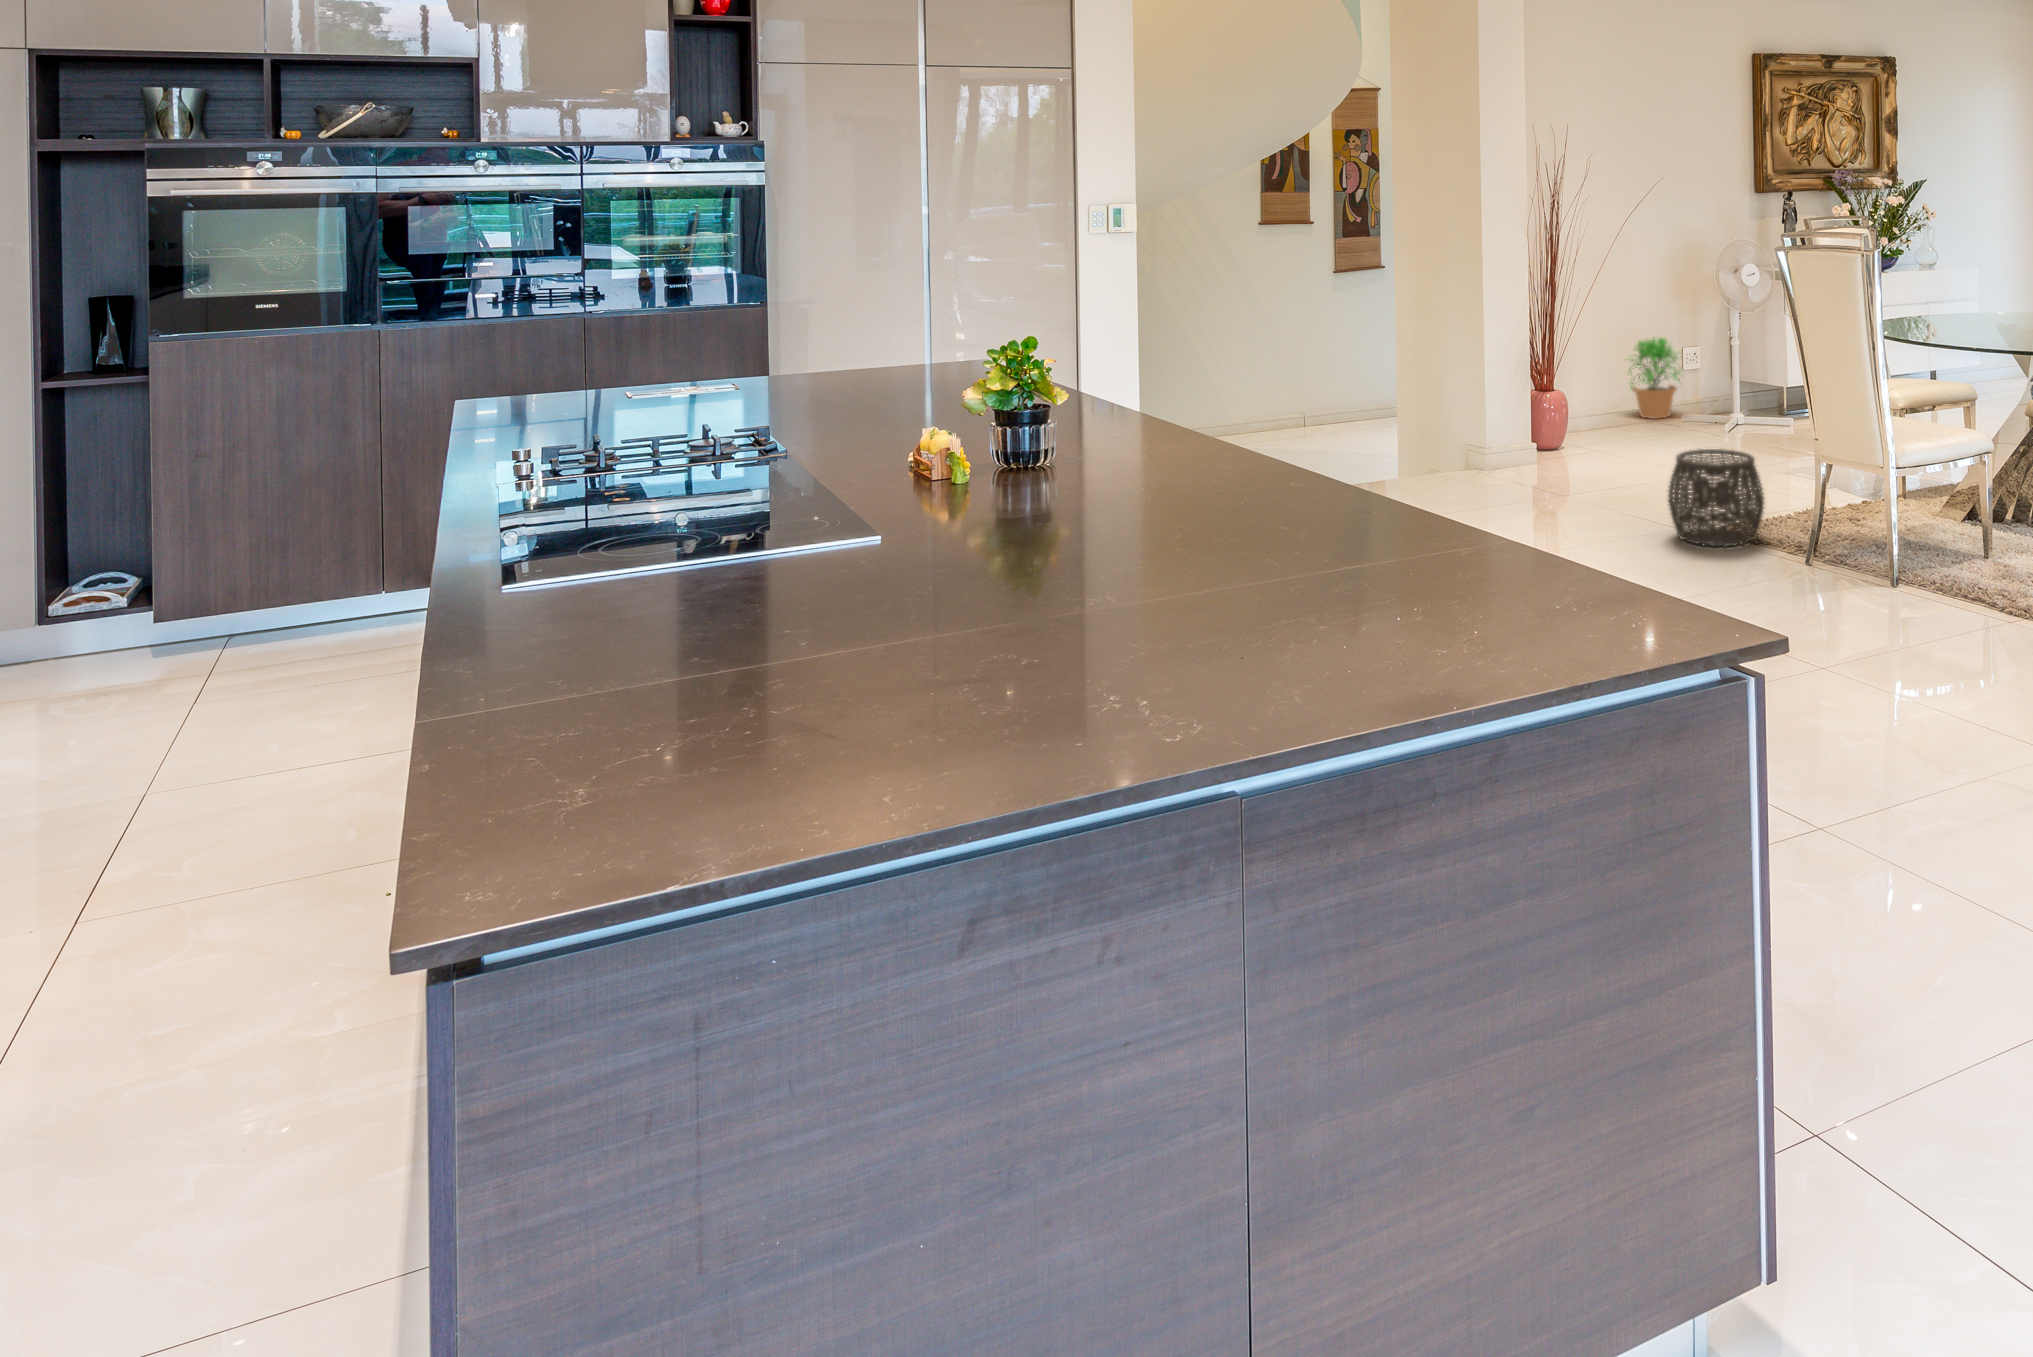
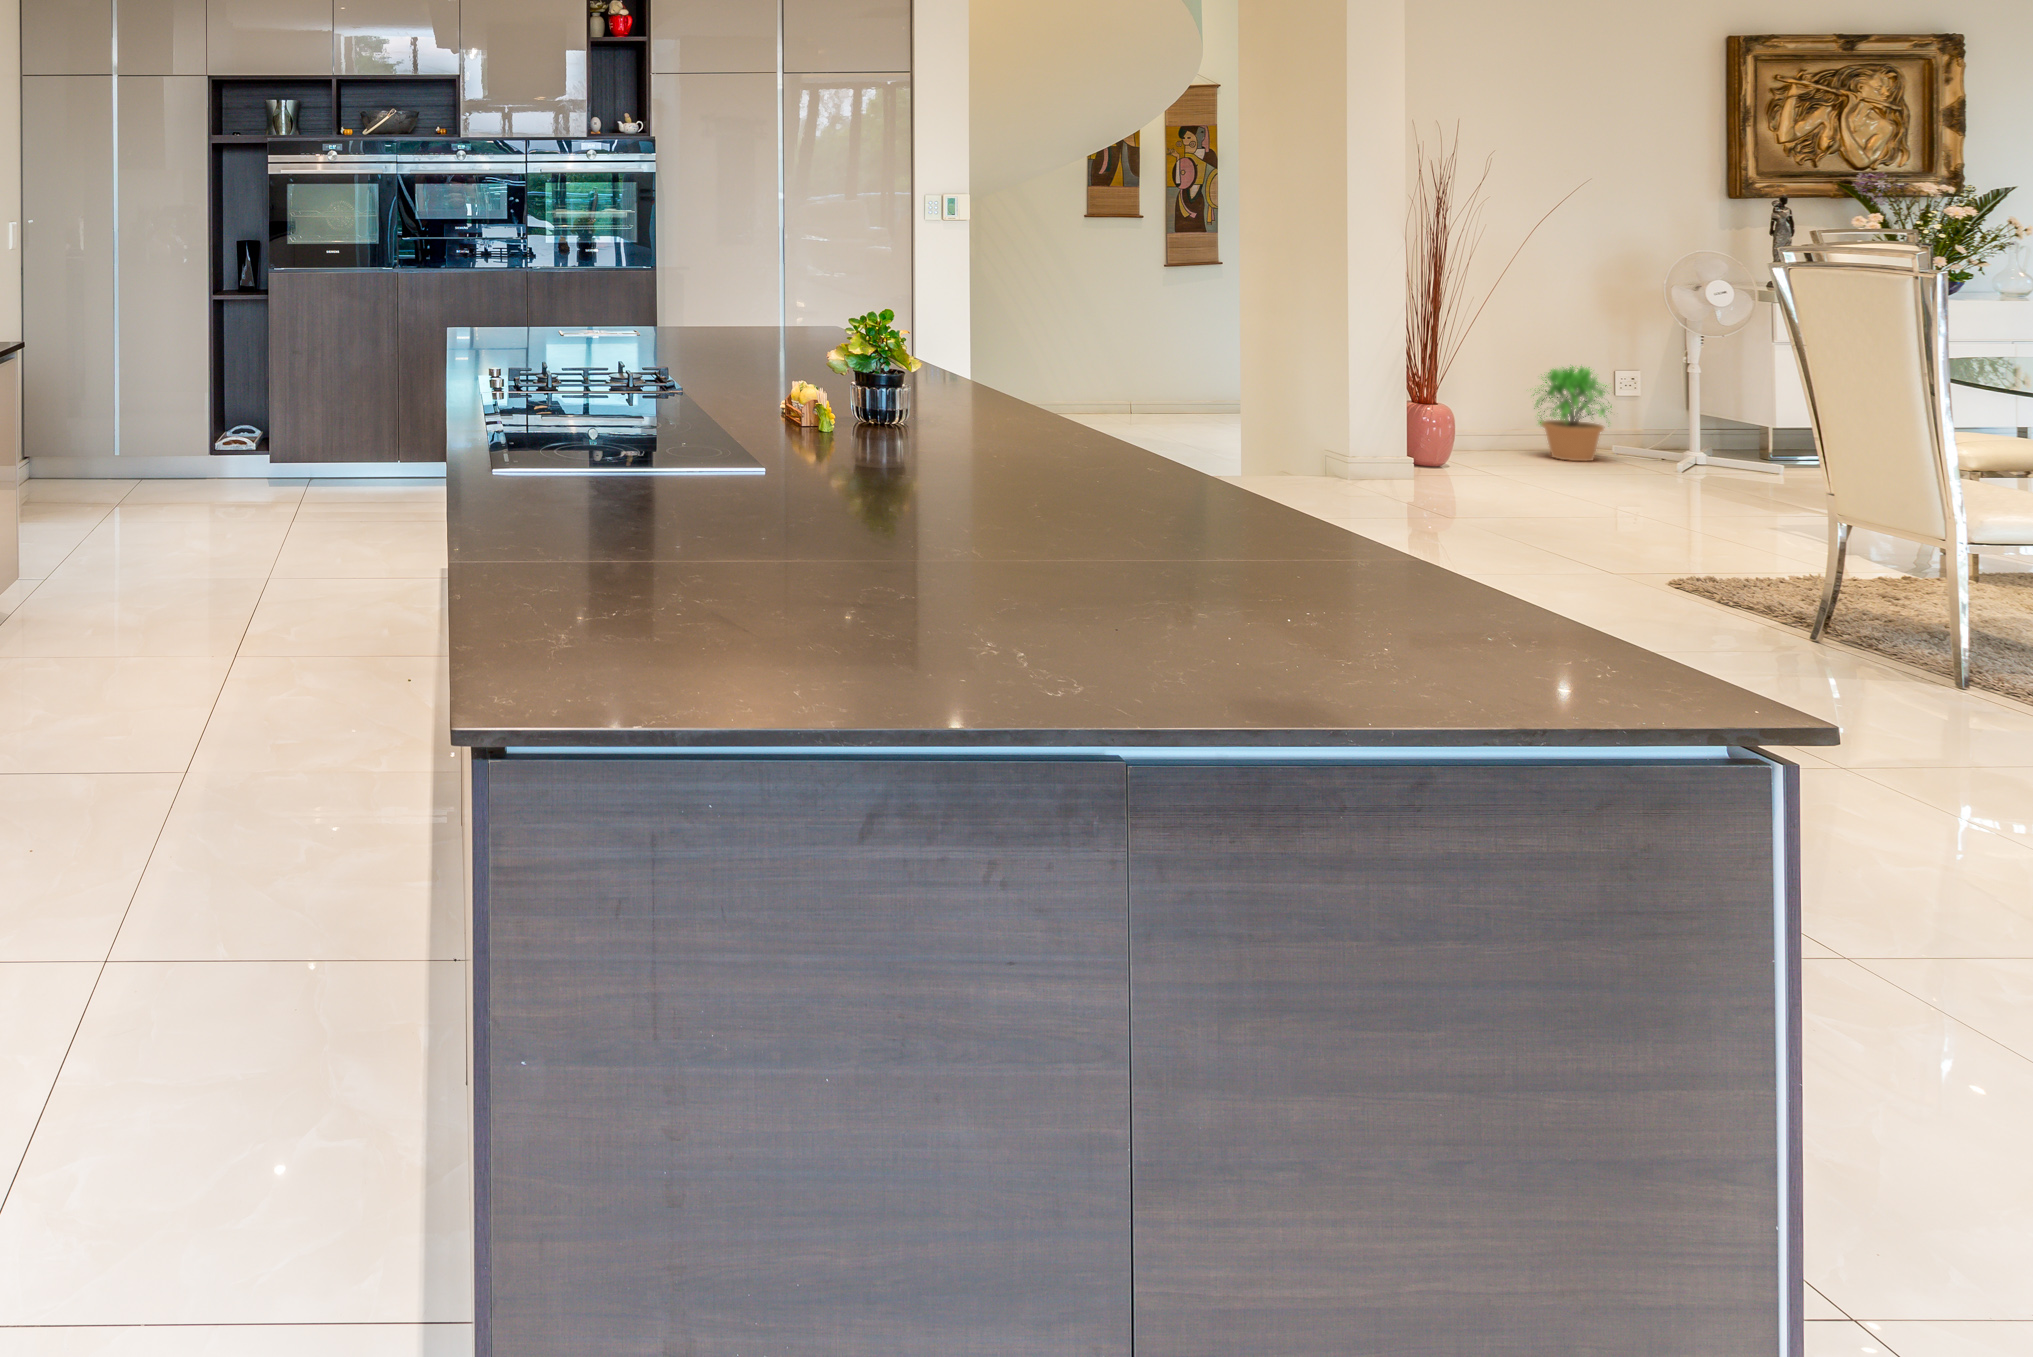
woven basket: present [1668,449,1765,547] -> none [1562,476,1692,583]

